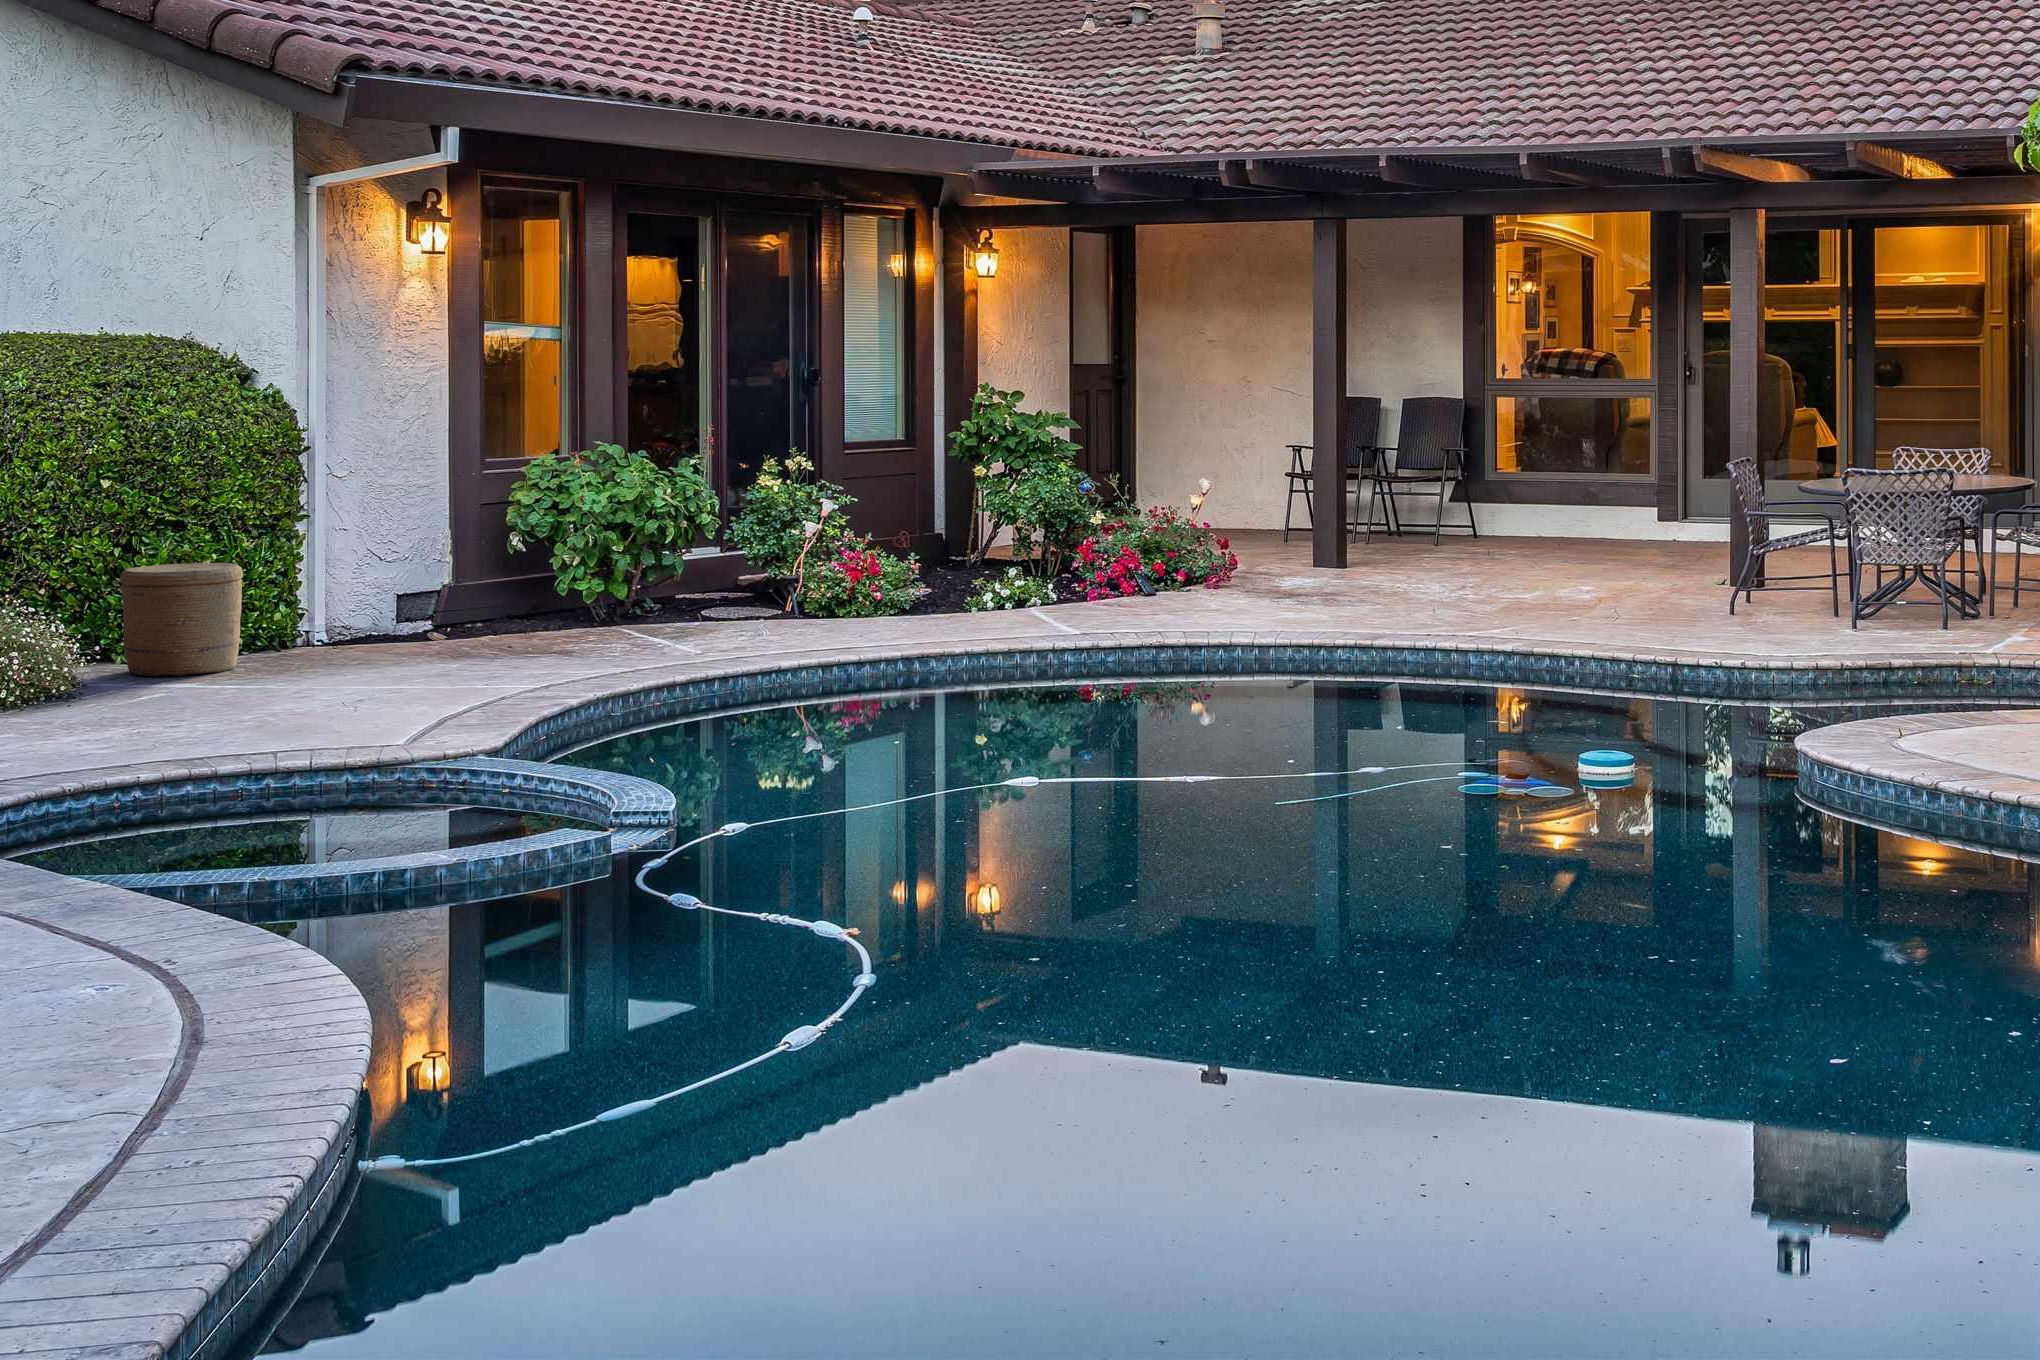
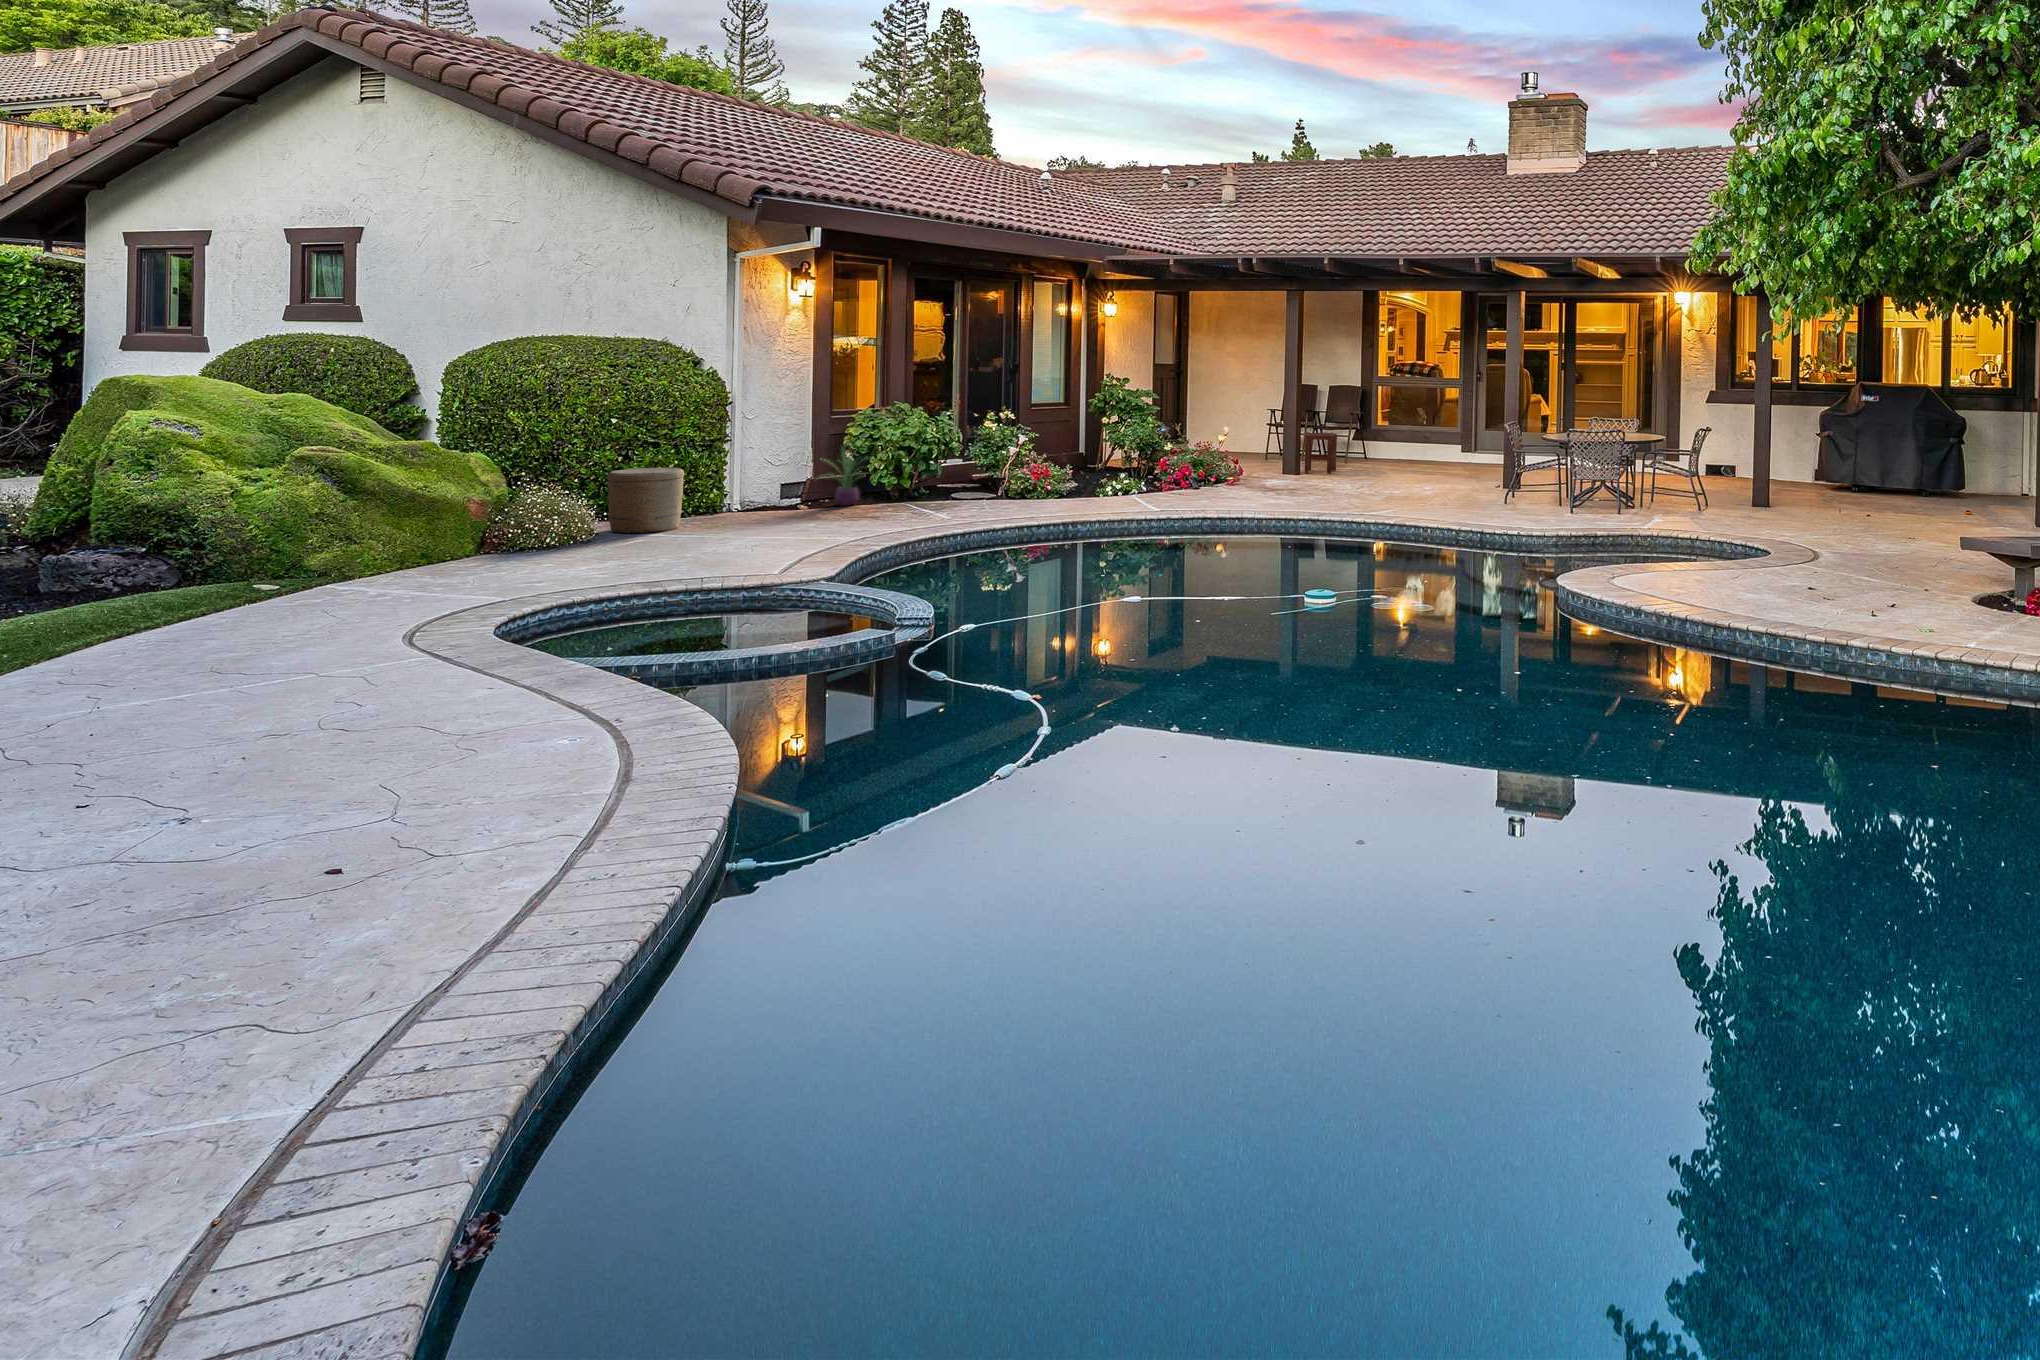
stool: none [1344,496,1410,576] -> present [1304,432,1337,474]
decorative plant: none [454,525,563,633] -> present [820,447,868,506]

